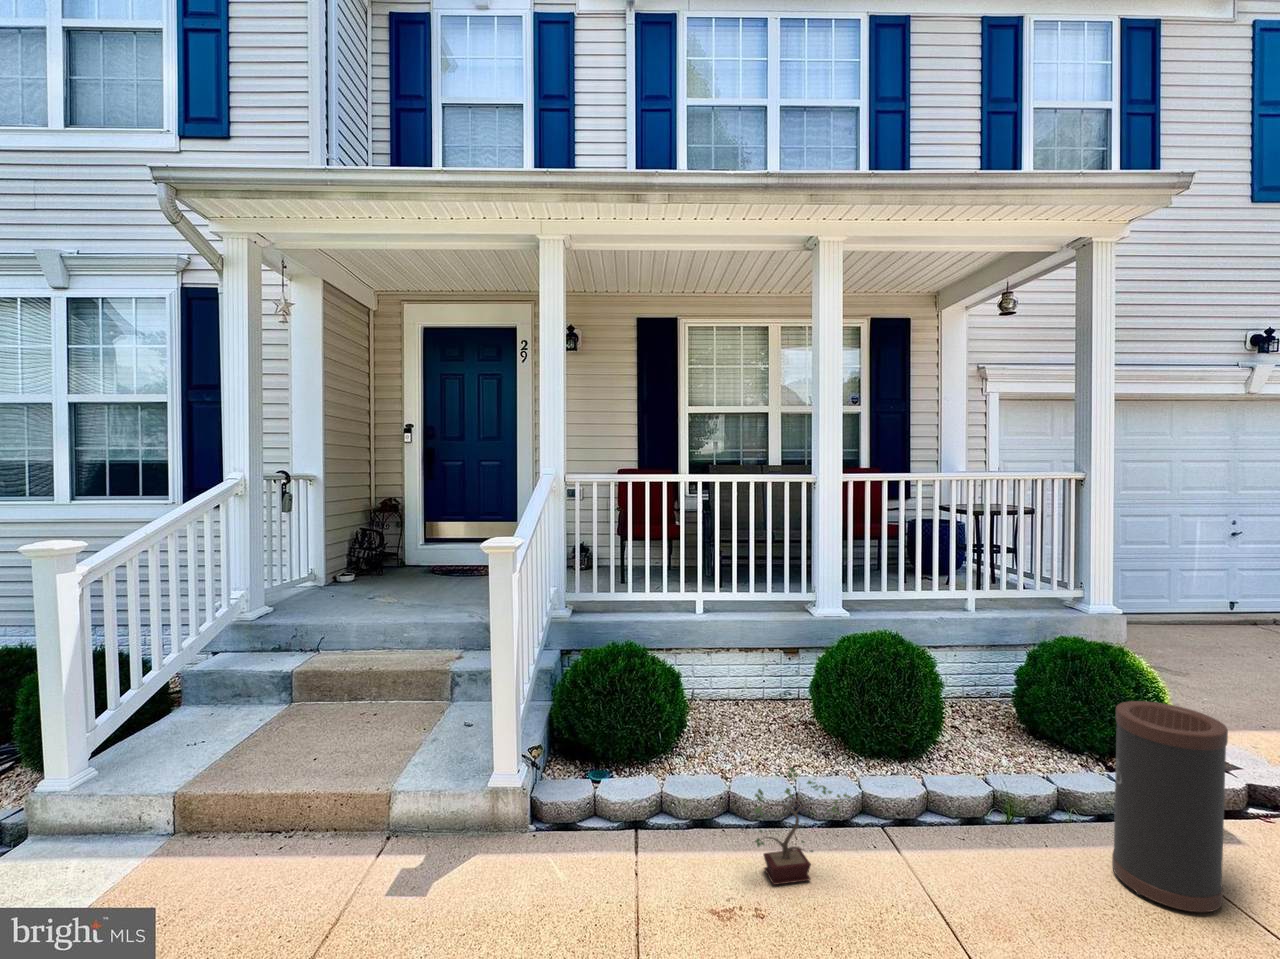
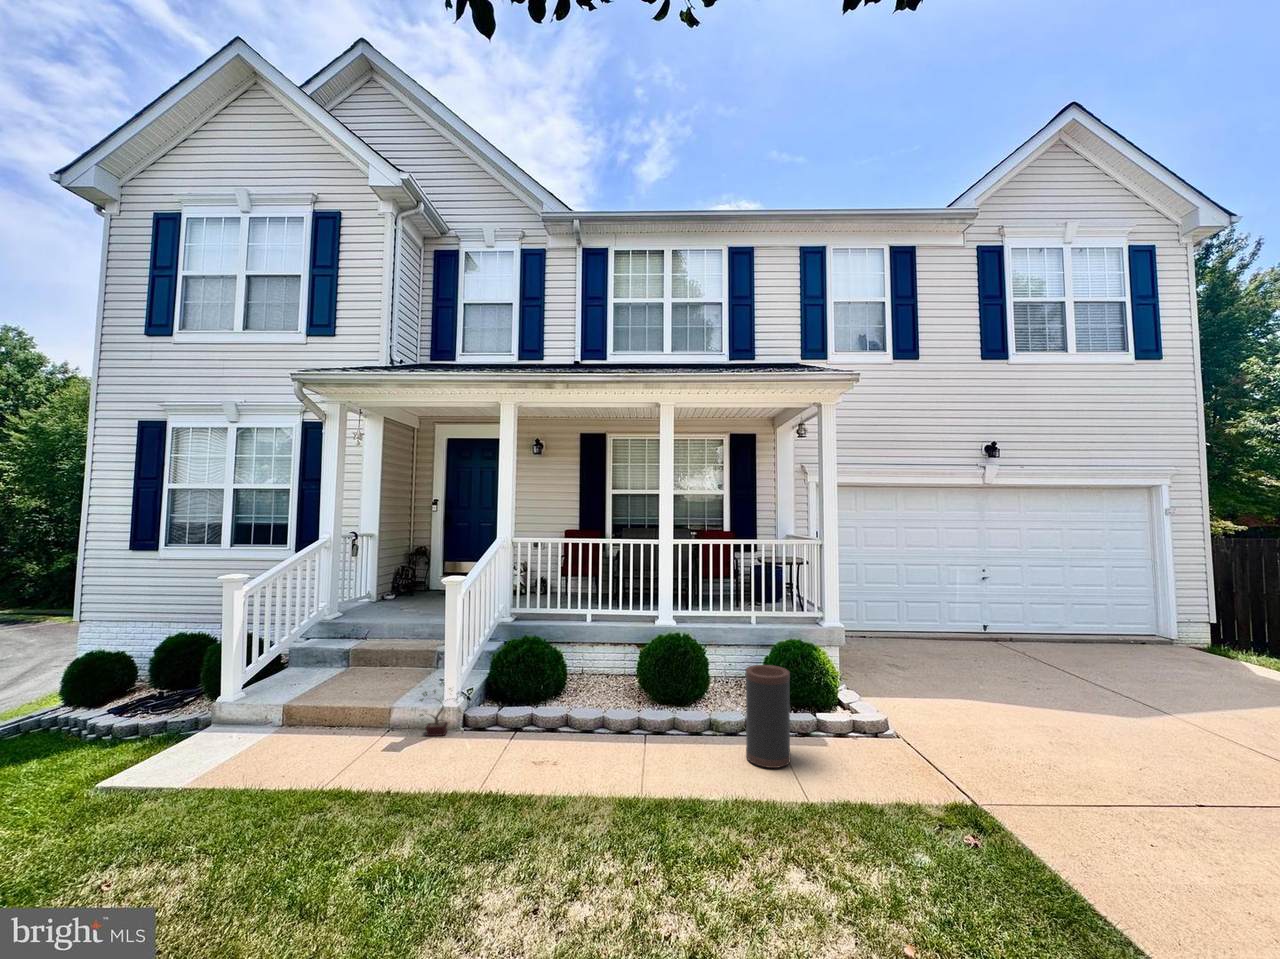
potted plant: present [754,767,851,885] -> present [420,682,459,736]

